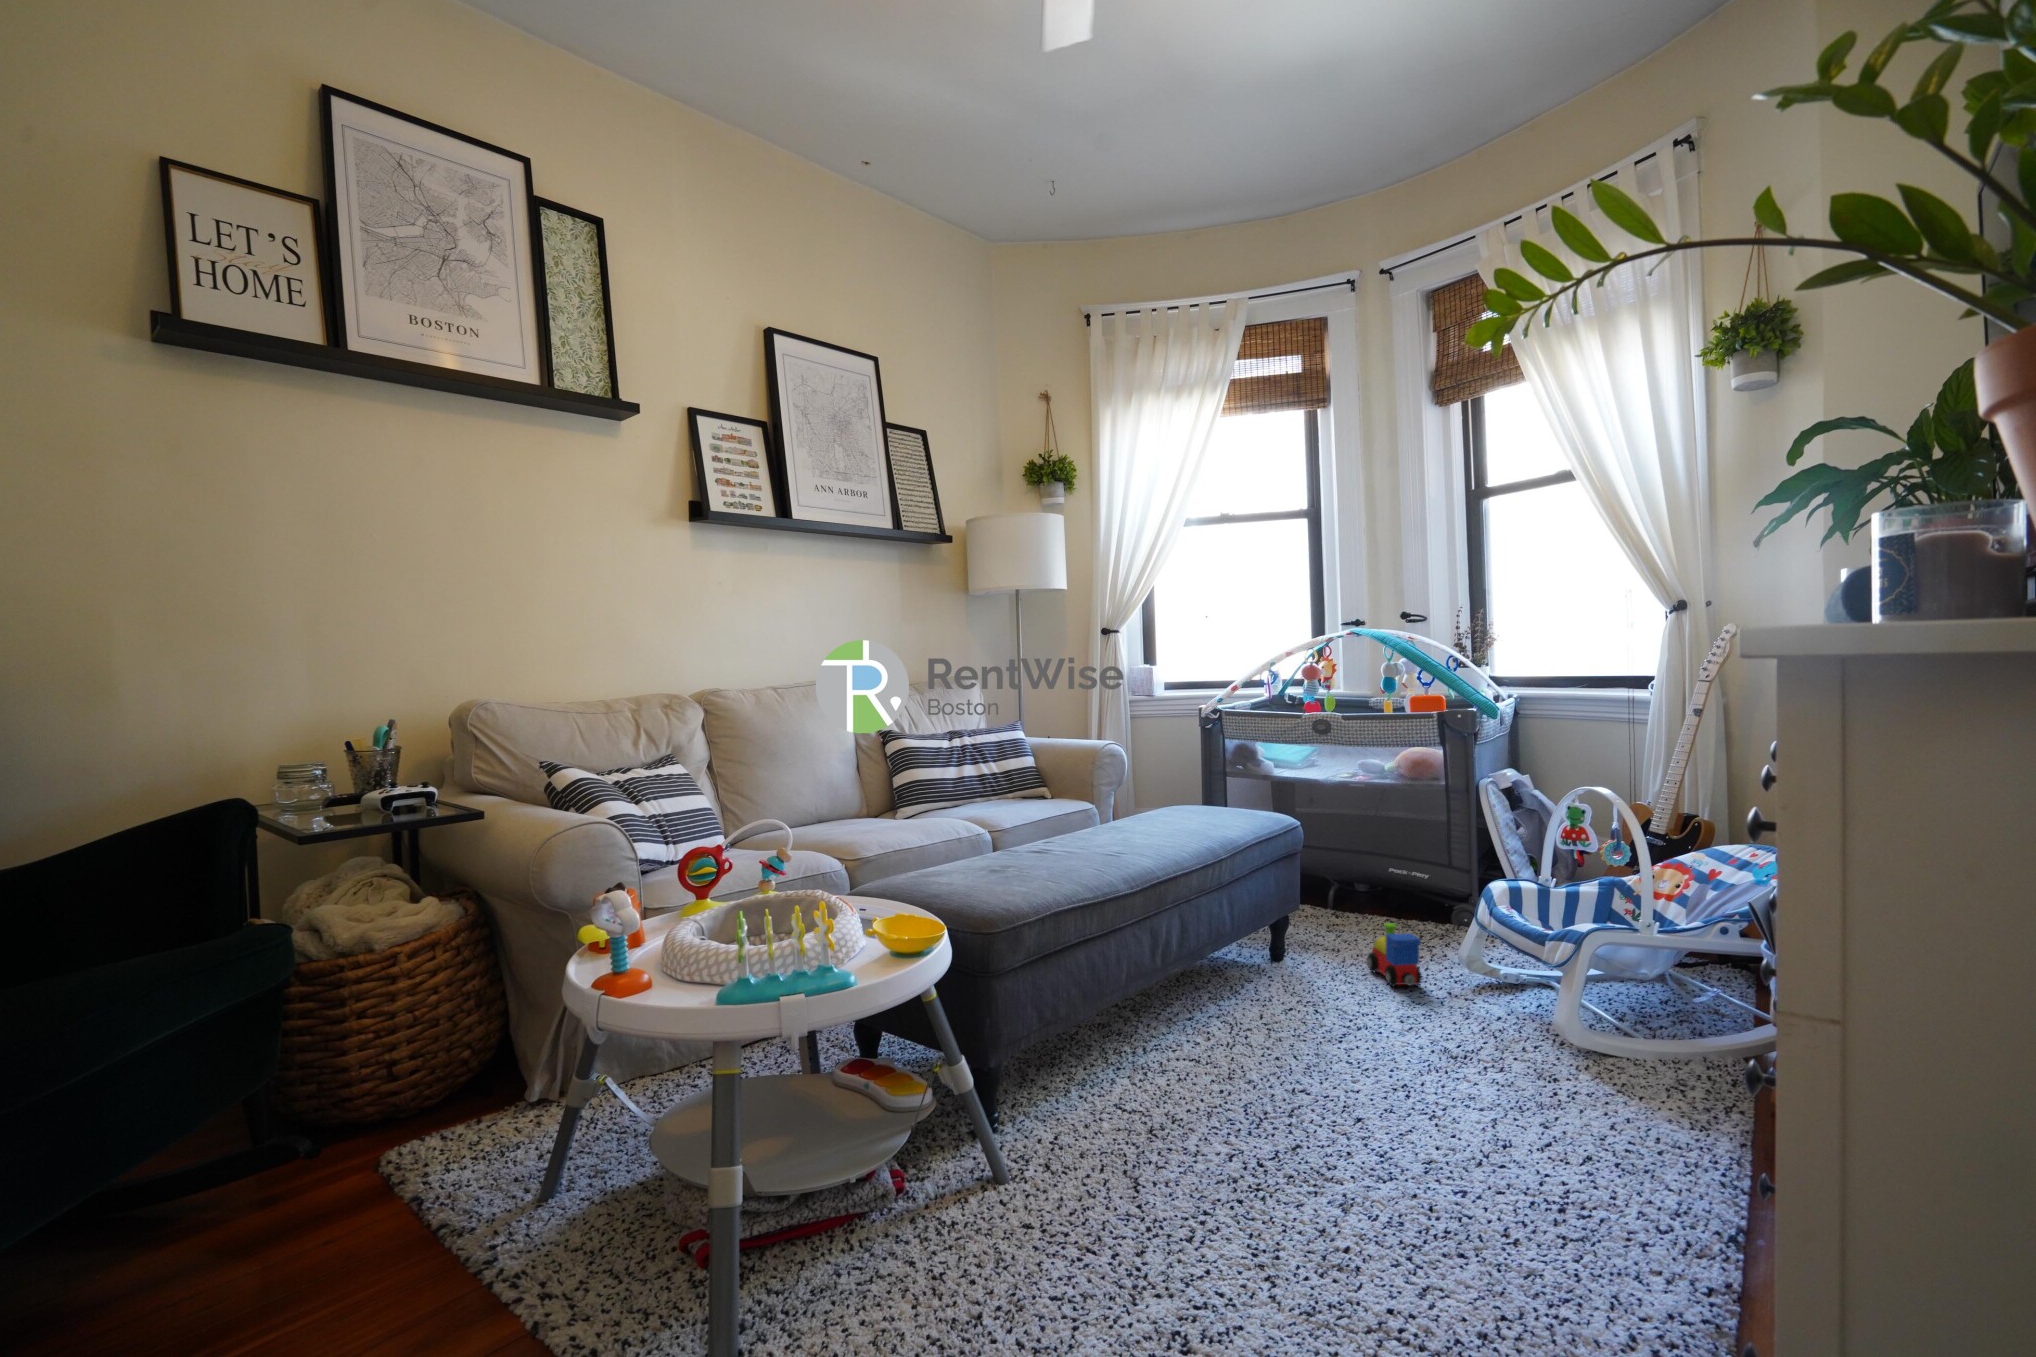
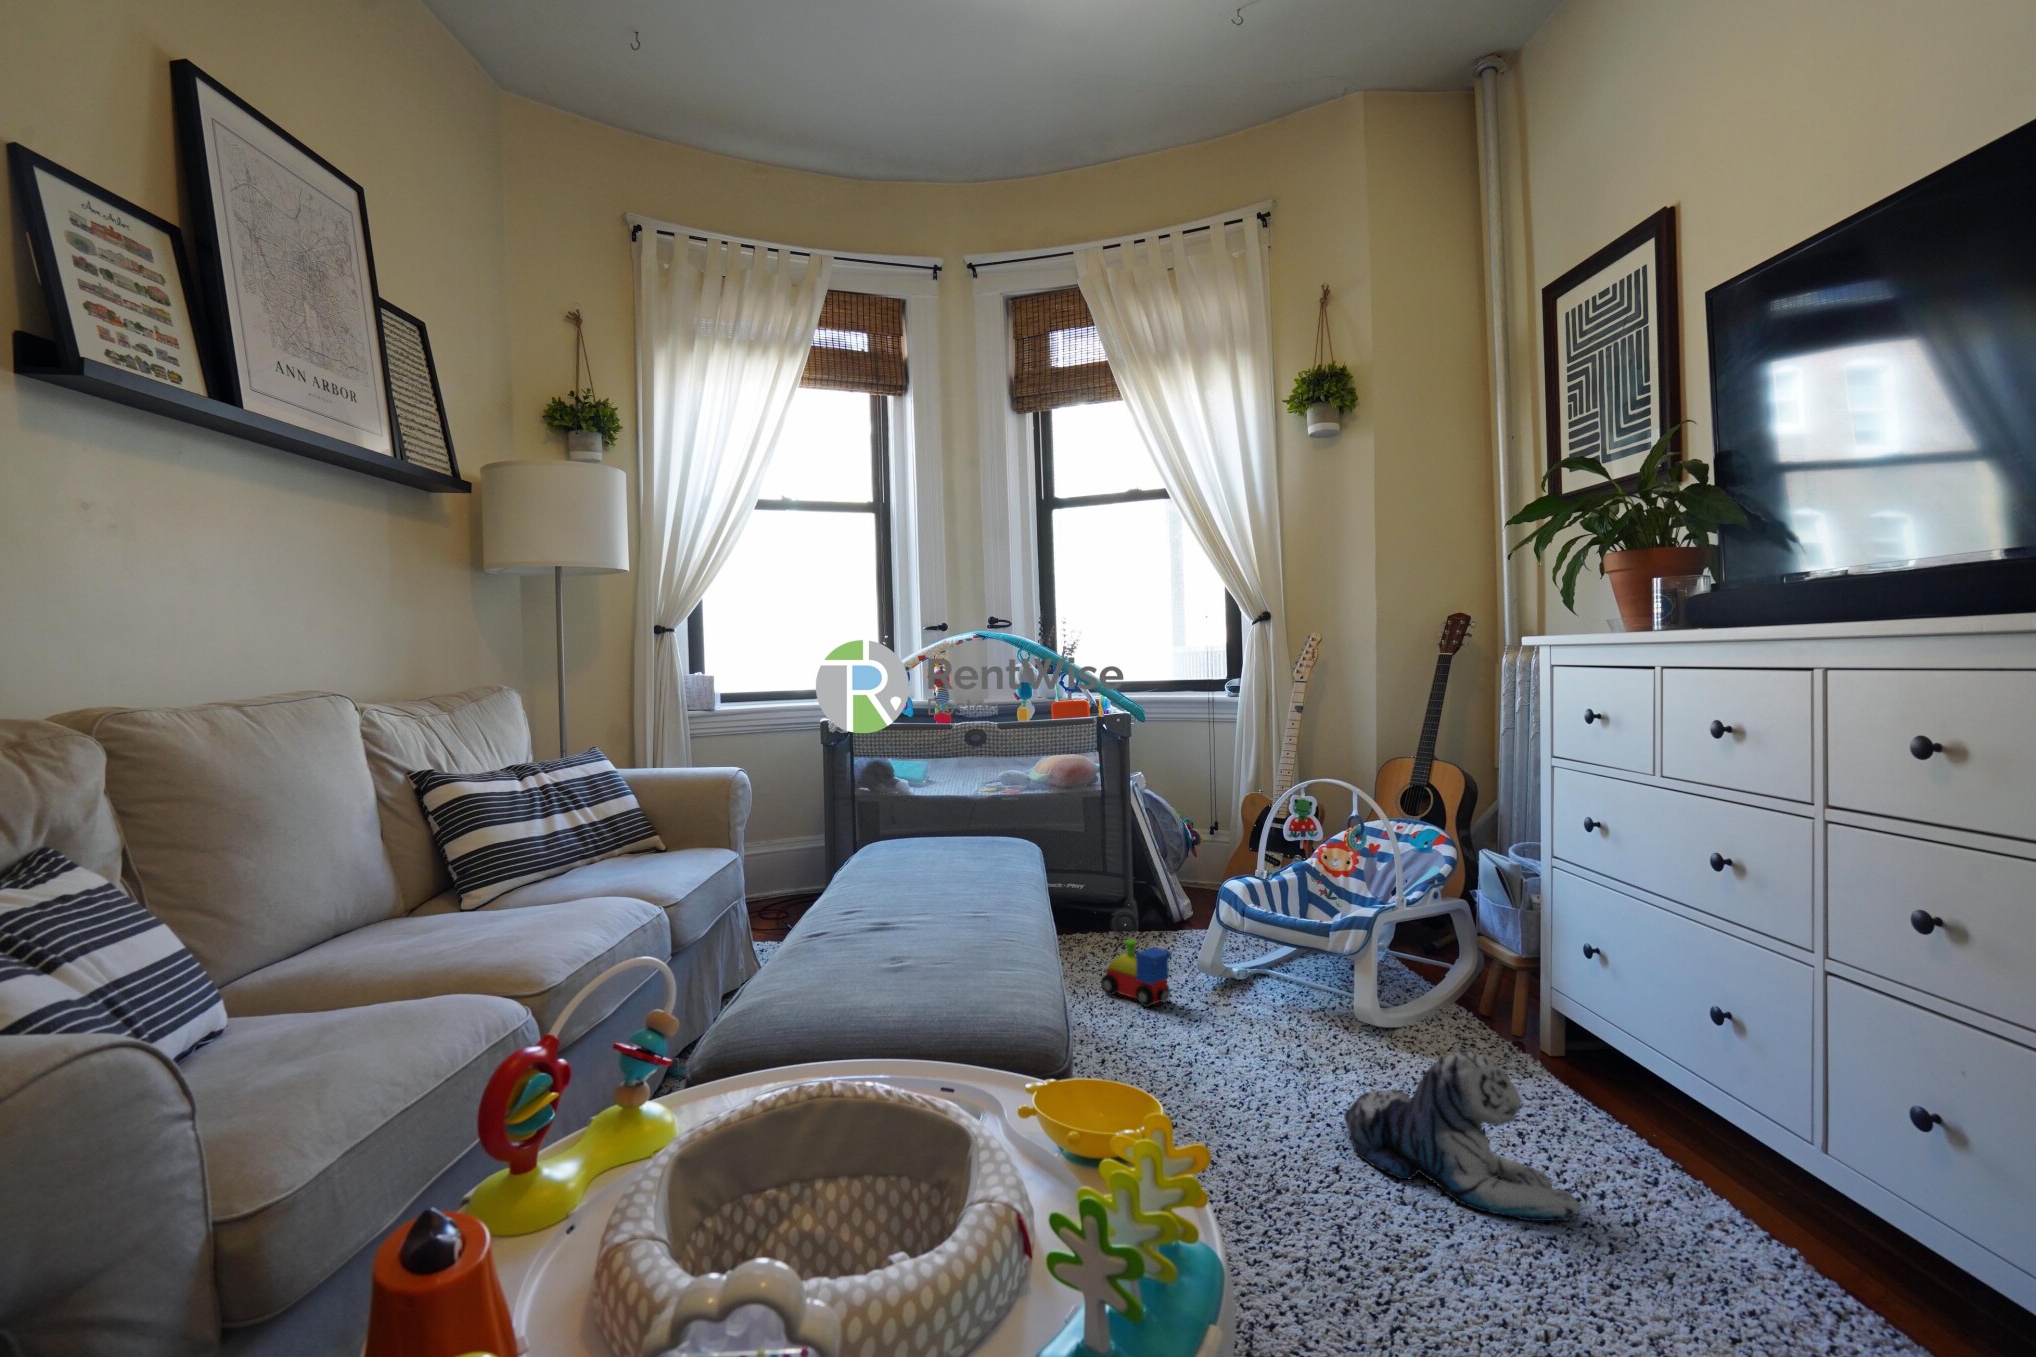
plush toy: none [1404,1038,1542,1207] -> present [1344,1050,1581,1221]

